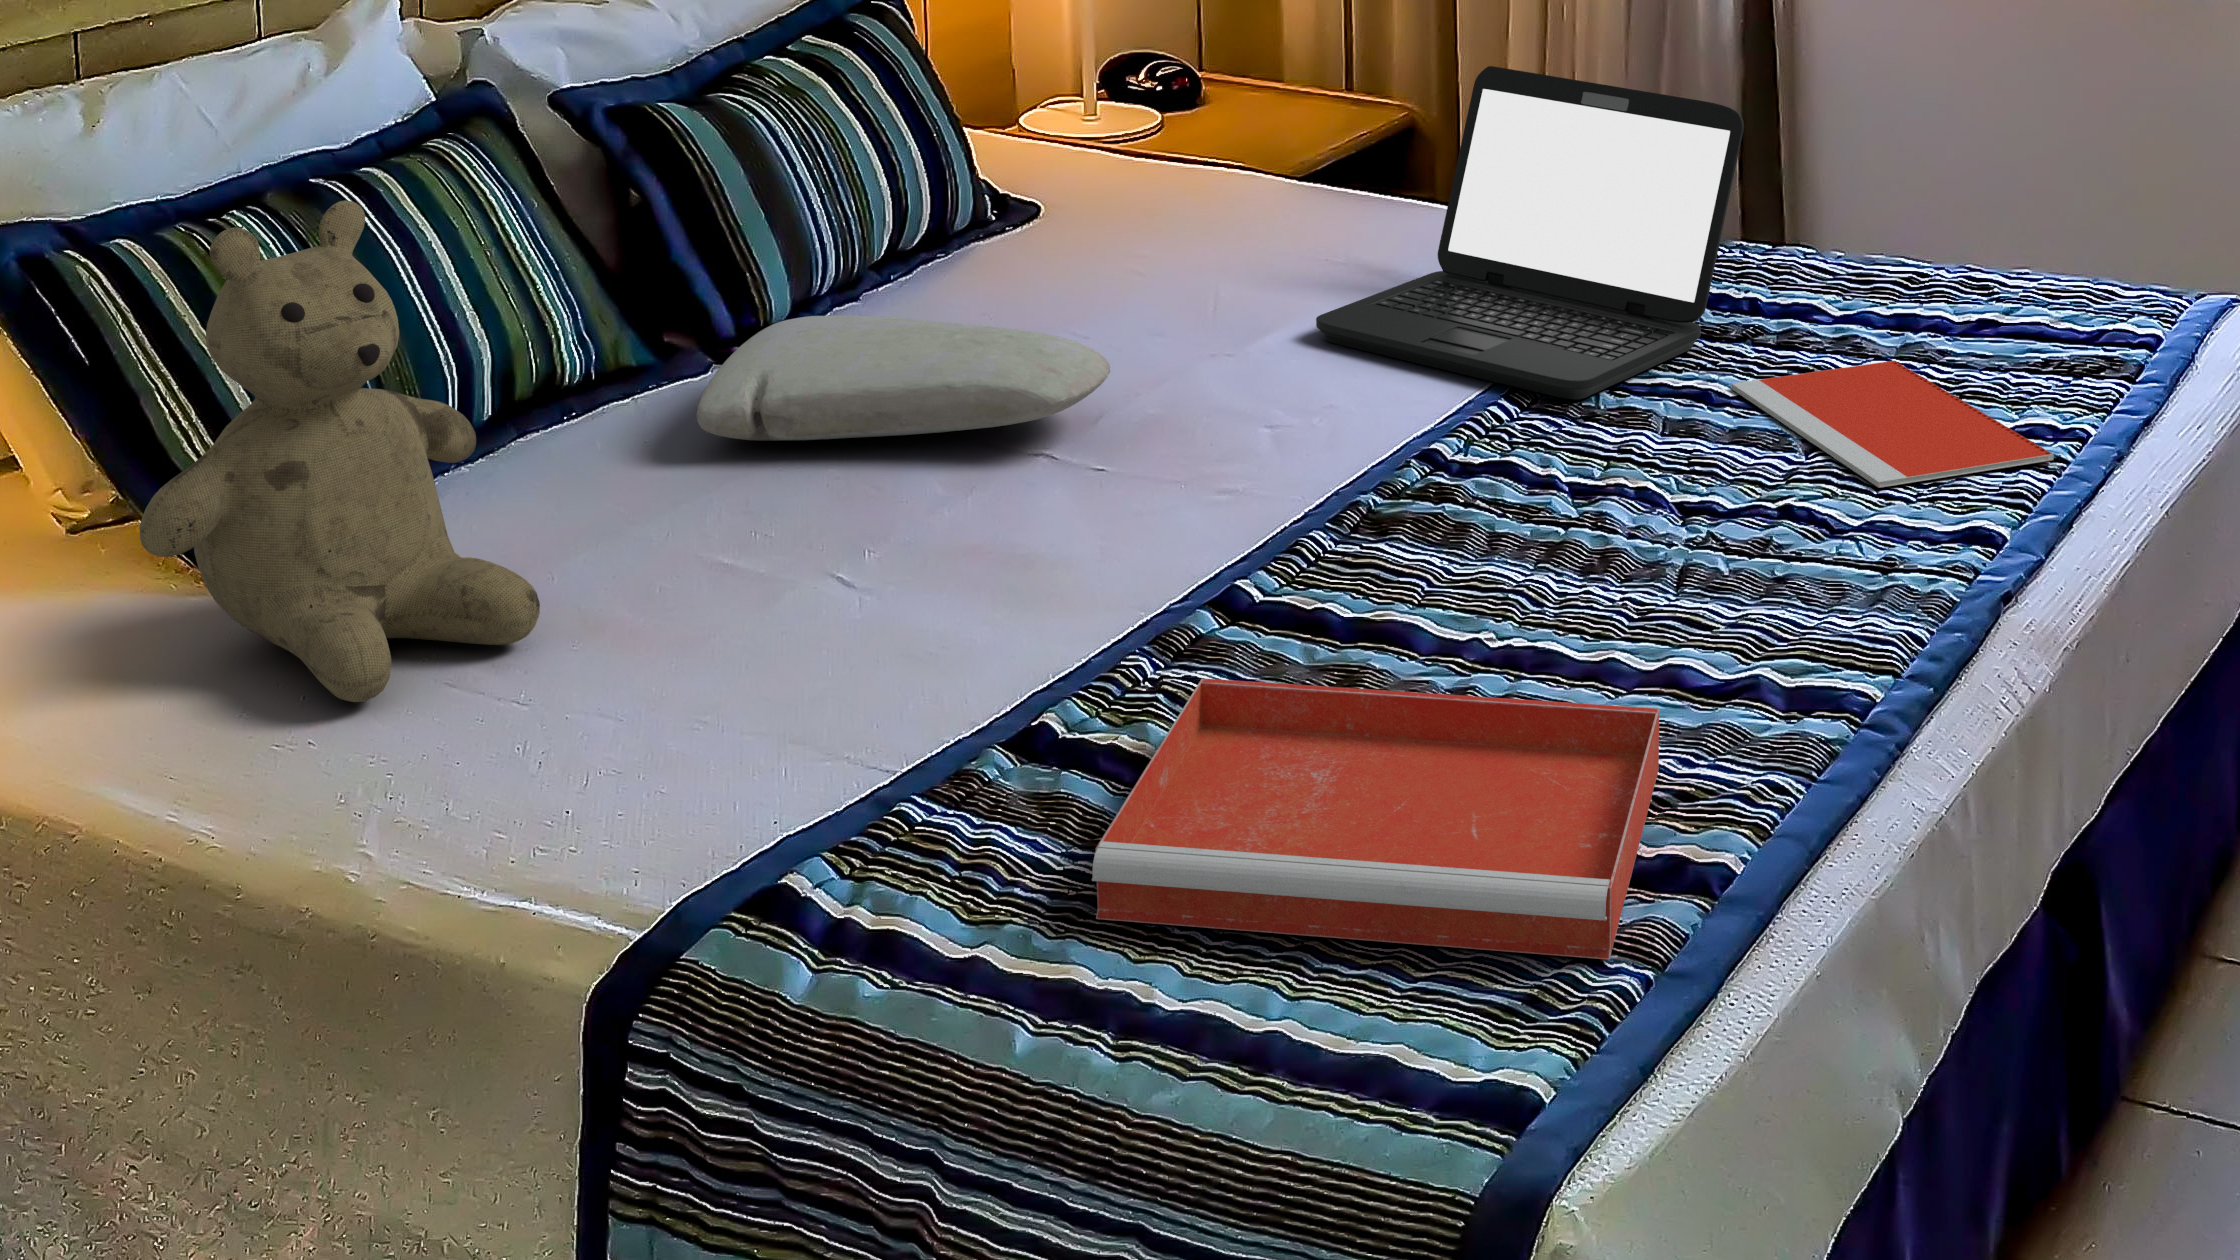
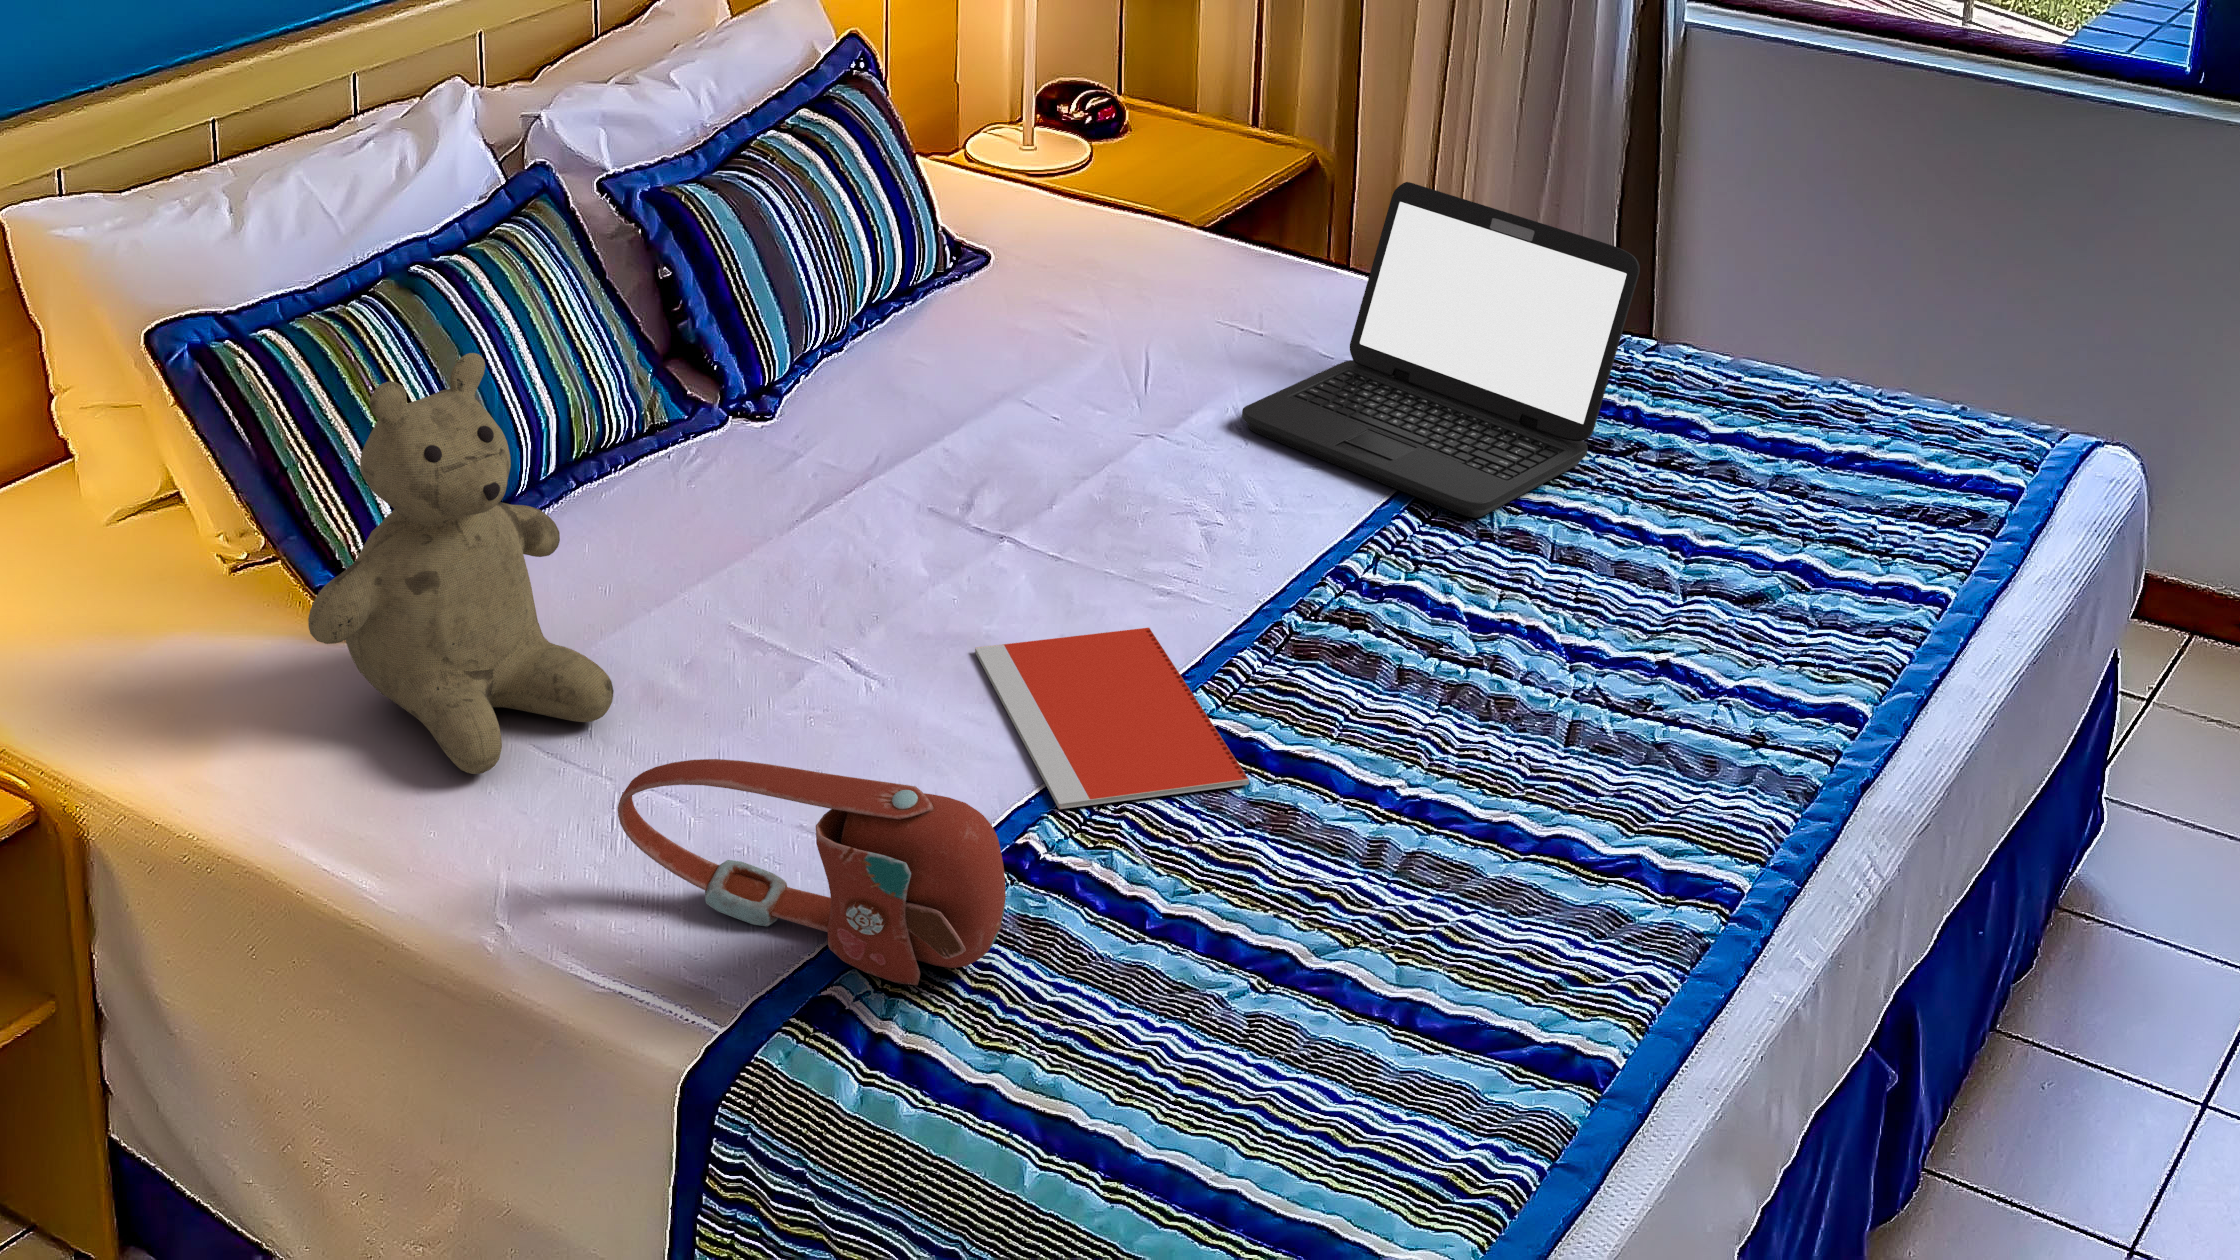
pillow: present [696,315,1110,441] -> none [722,396,1070,516]
notebook: present [1732,361,2054,488] -> present [975,628,1249,809]
handbag: none [516,610,999,866] -> present [618,759,1006,985]
tray: present [1092,678,1659,960] -> none [1084,826,1555,1143]

